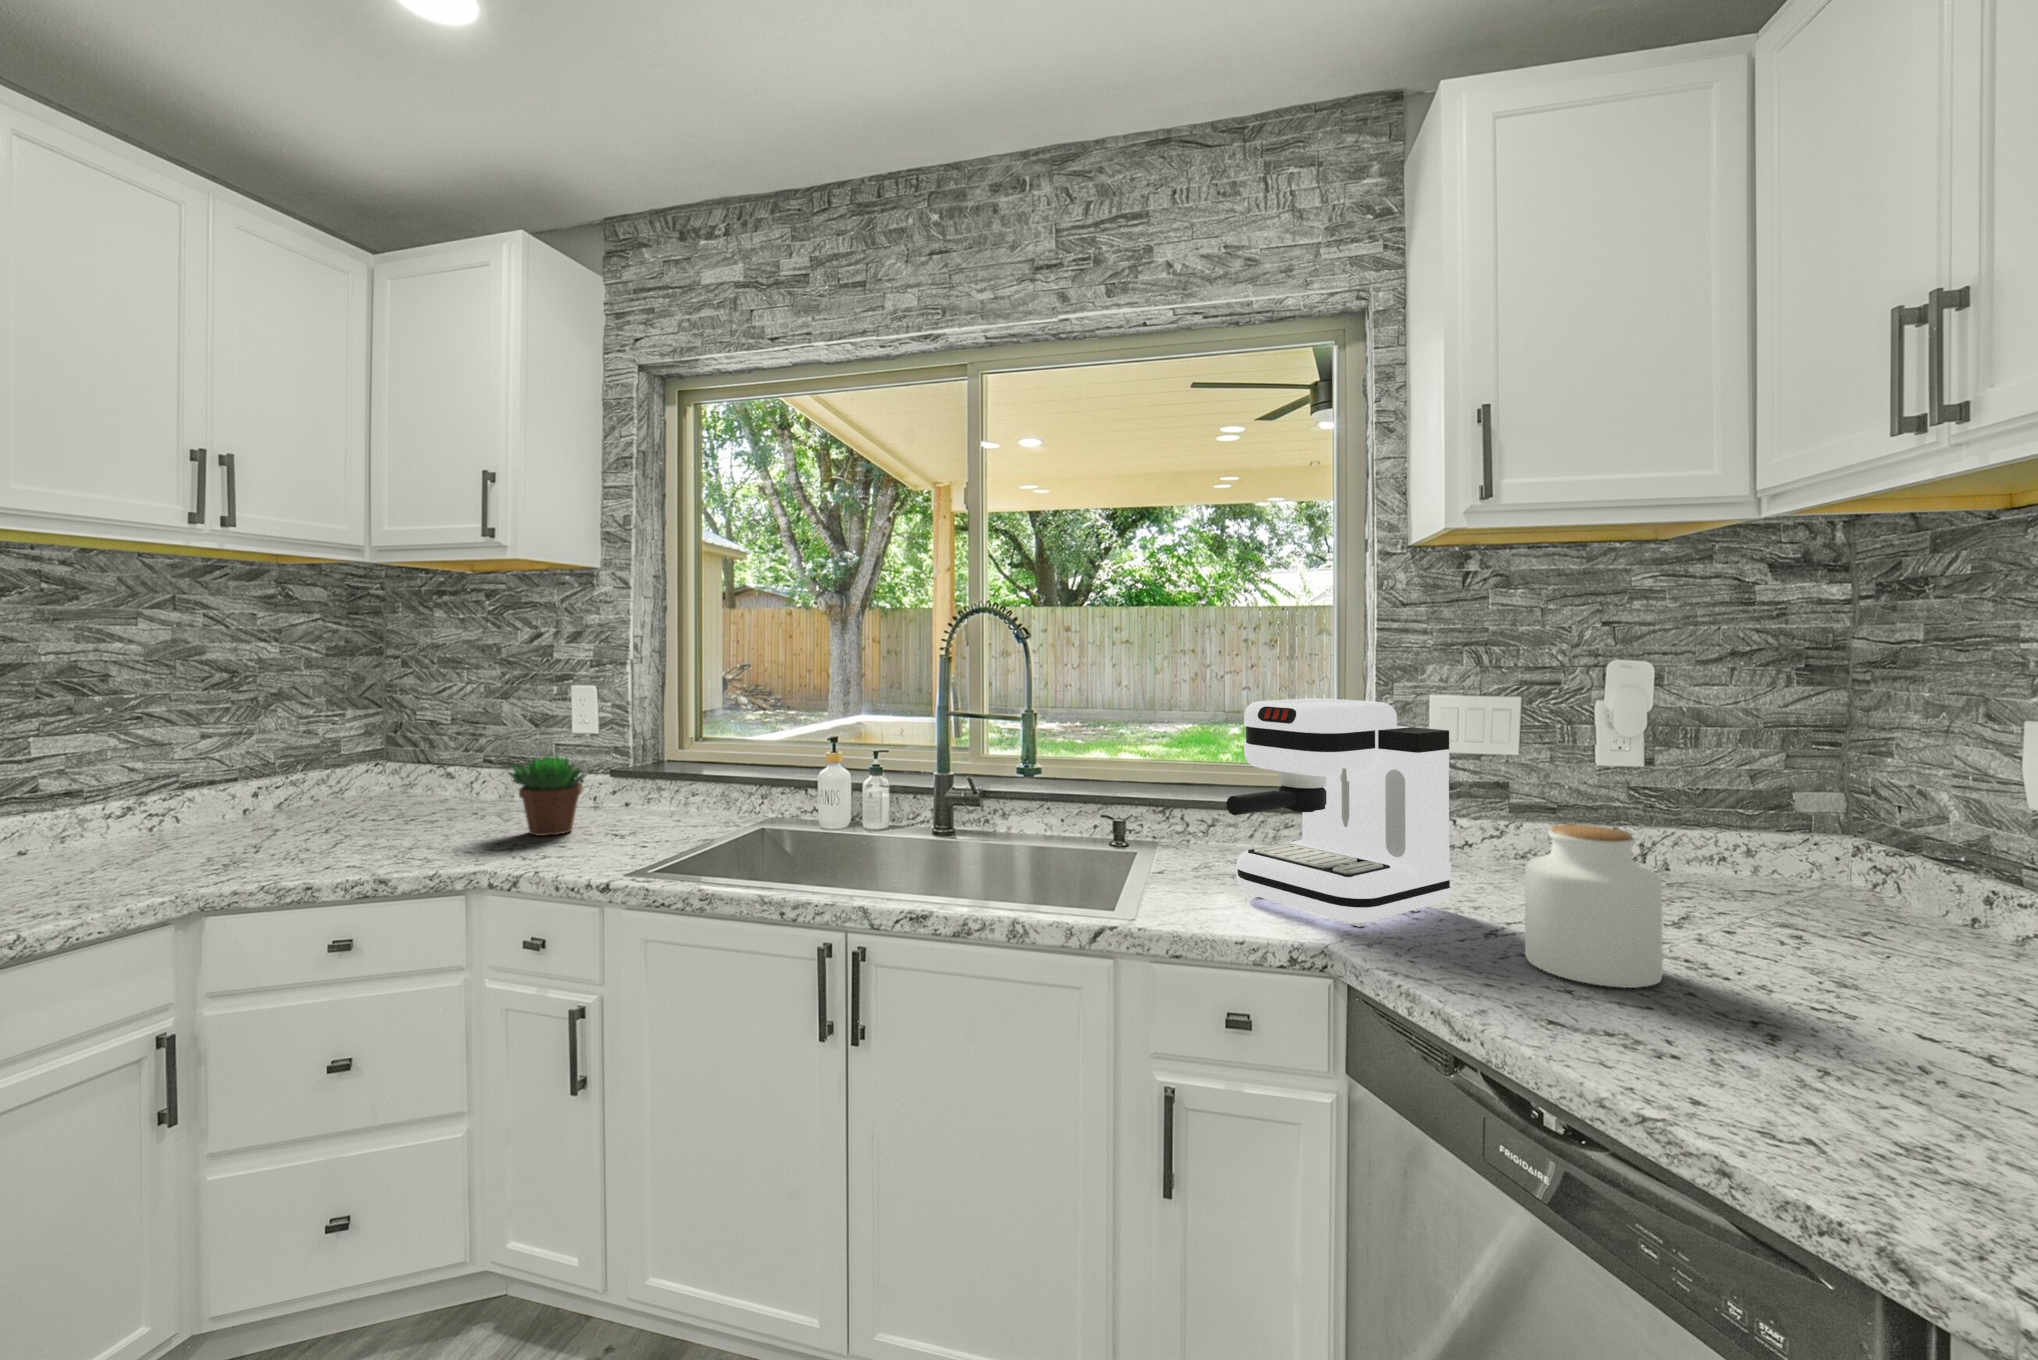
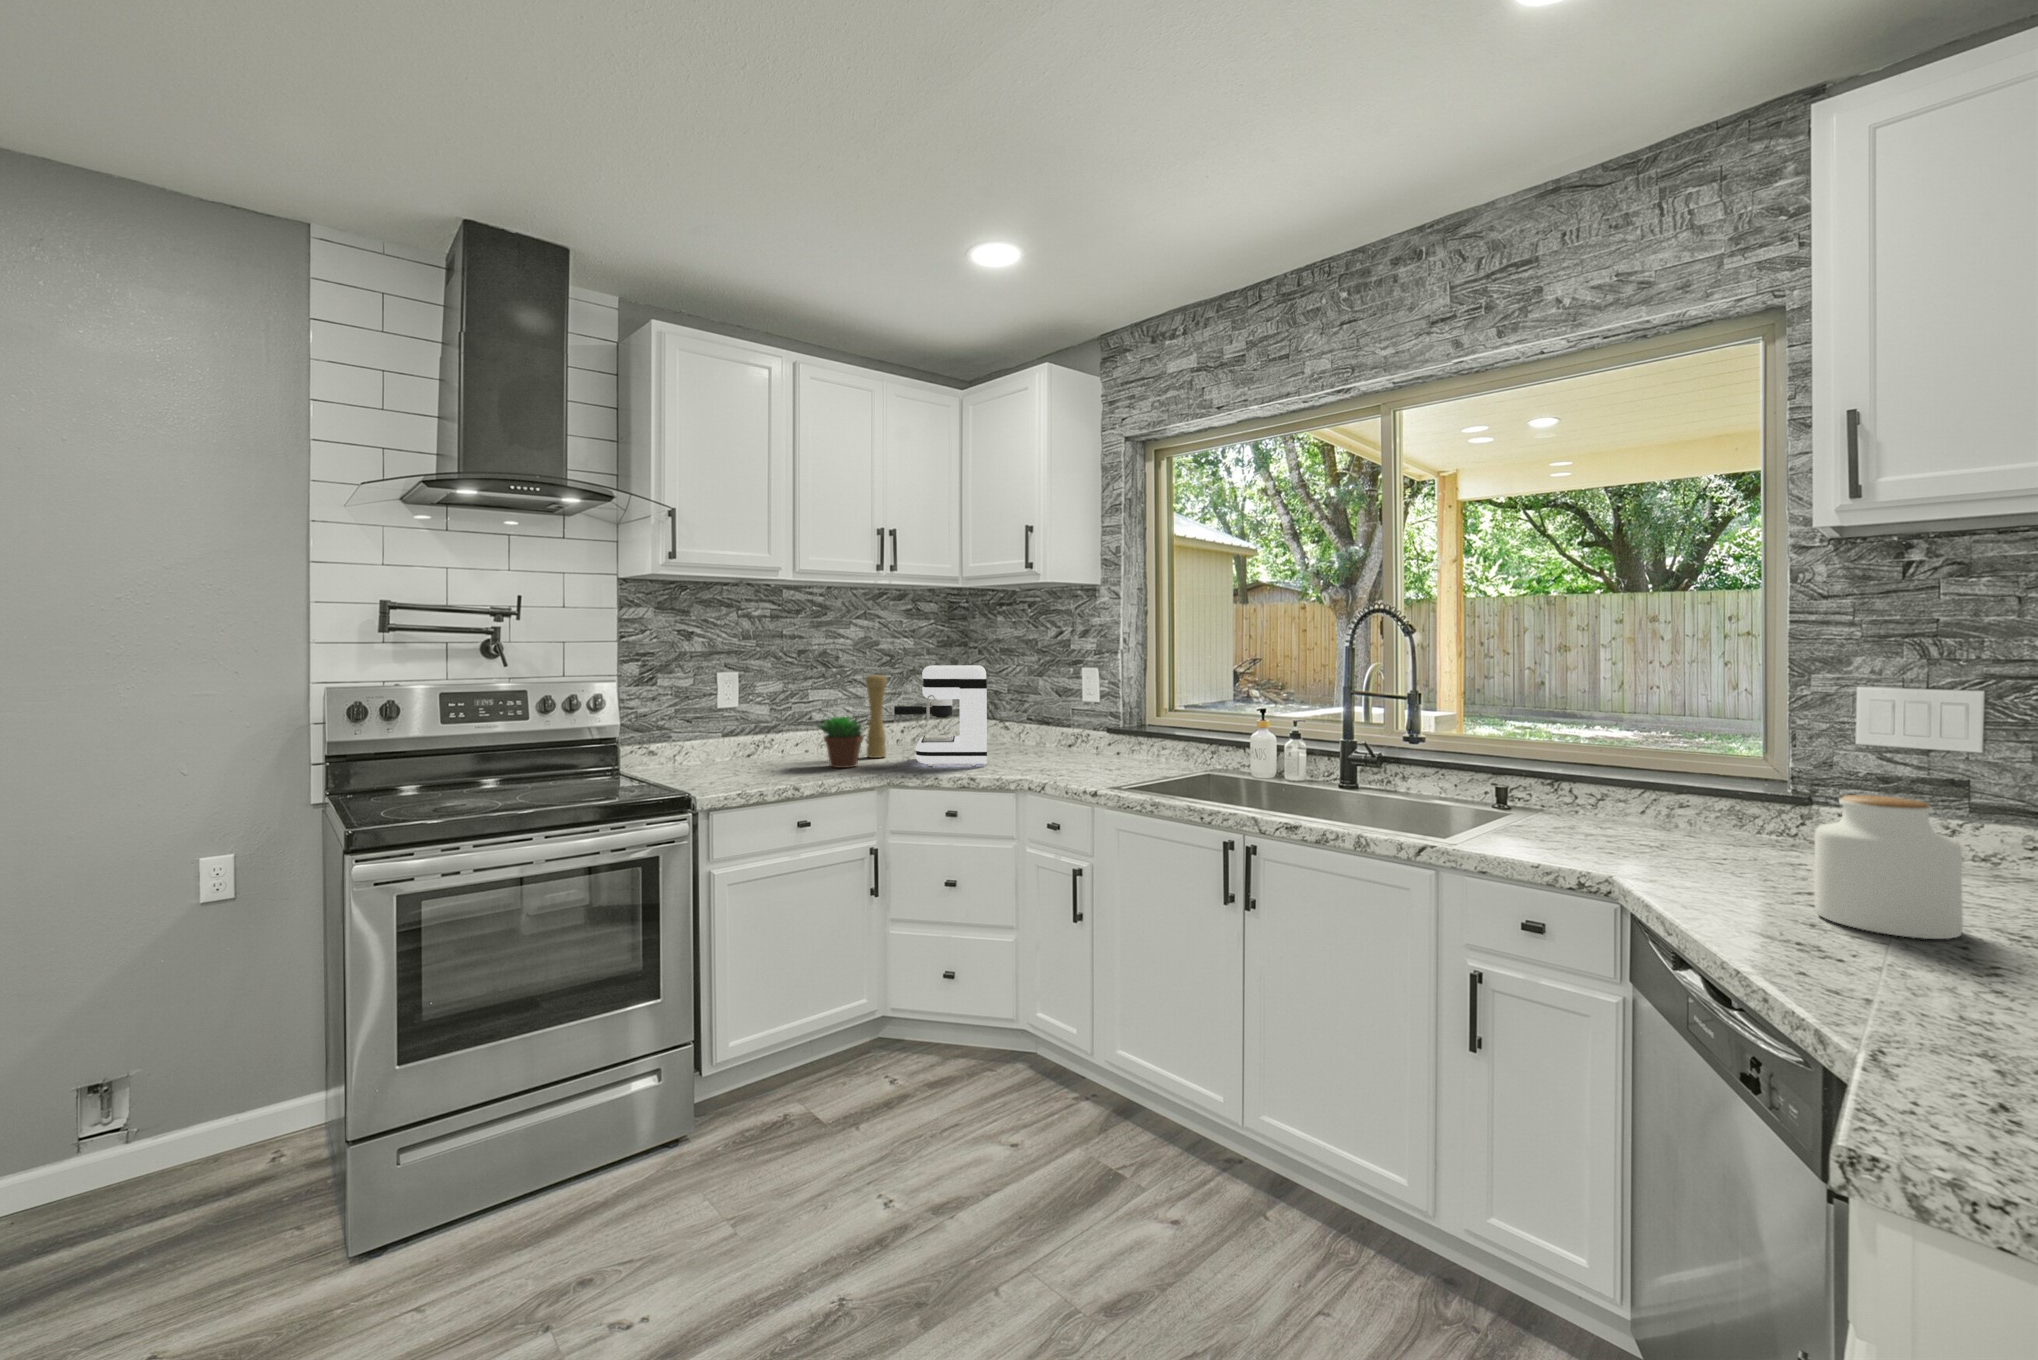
coffee maker: present [1226,698,1451,927] -> present [894,665,987,766]
pepper mill: none [168,705,215,853] -> present [866,674,887,758]
succulent plant: present [508,756,586,836] -> present [818,717,863,768]

